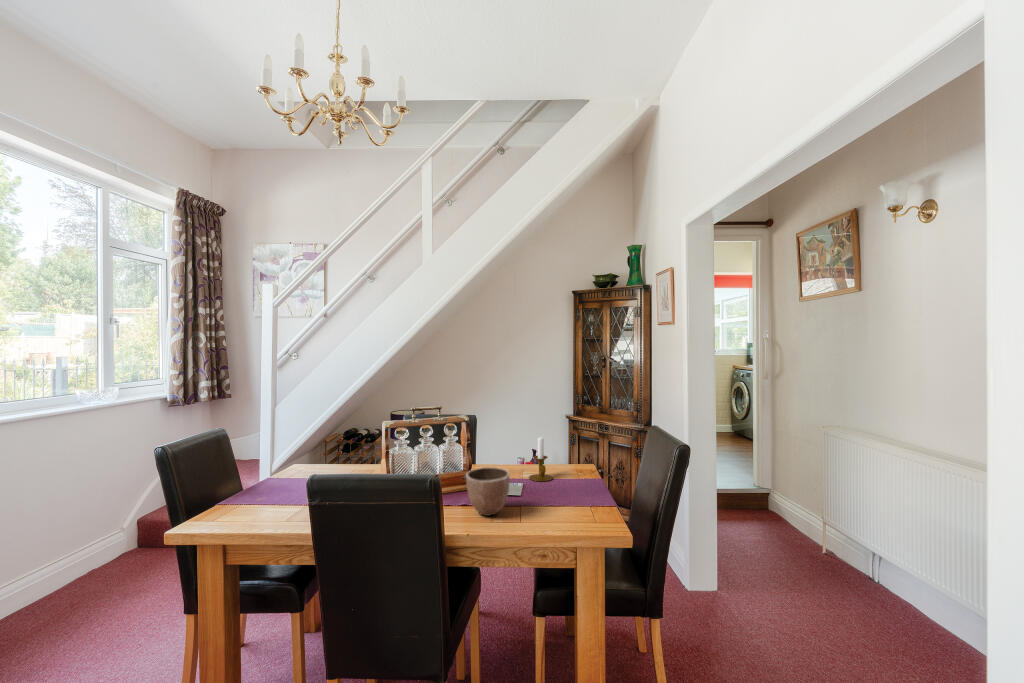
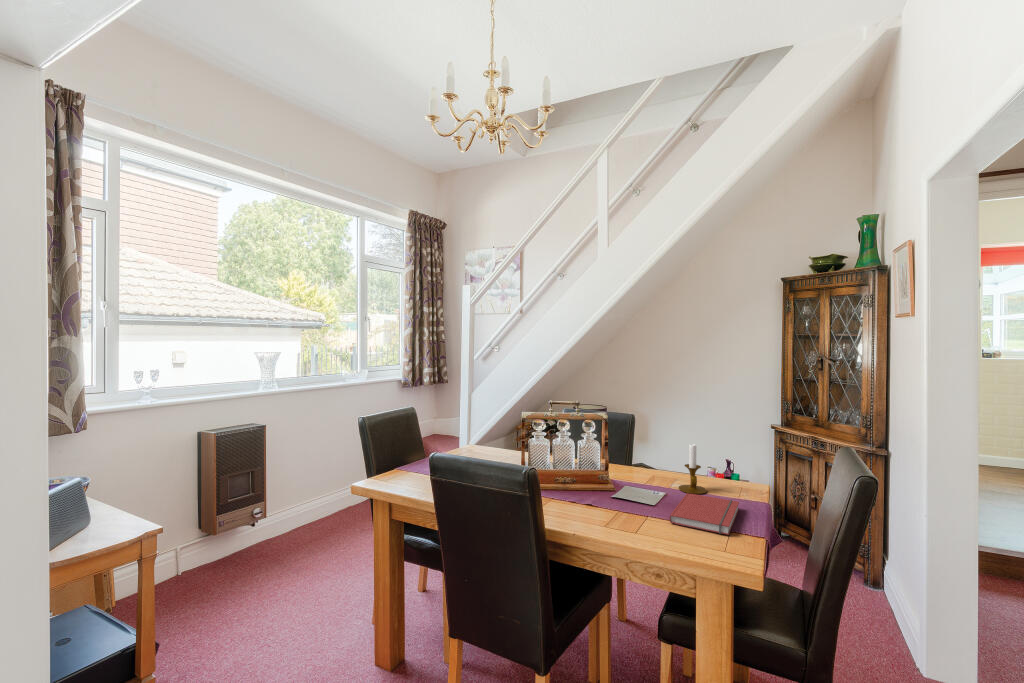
decorative bowl: present [466,467,510,516] -> none [586,468,634,520]
book: none [540,481,589,511] -> present [669,493,739,535]

